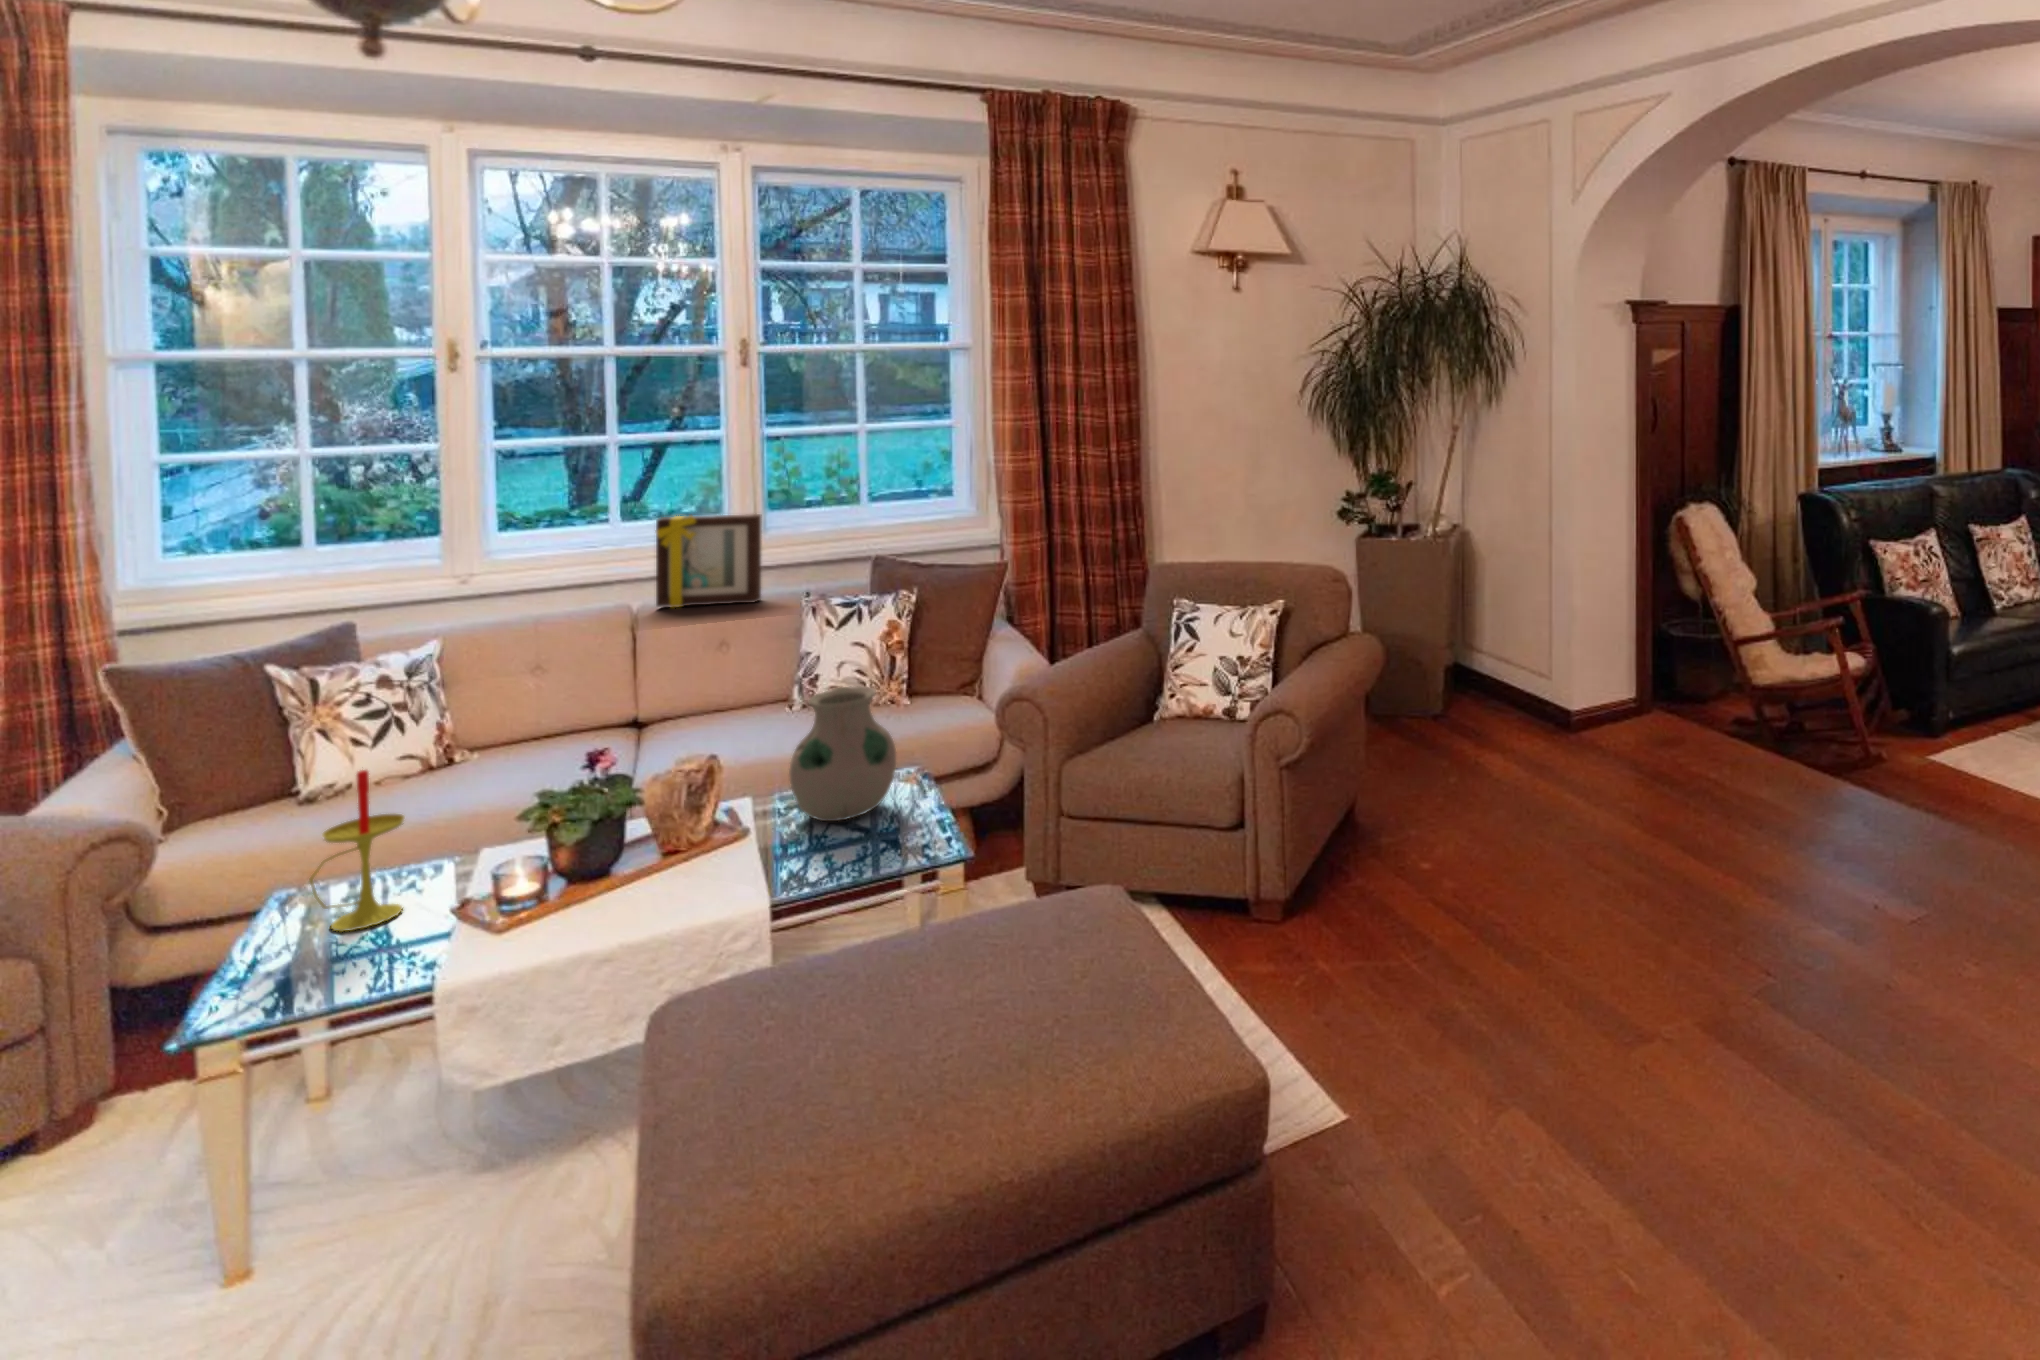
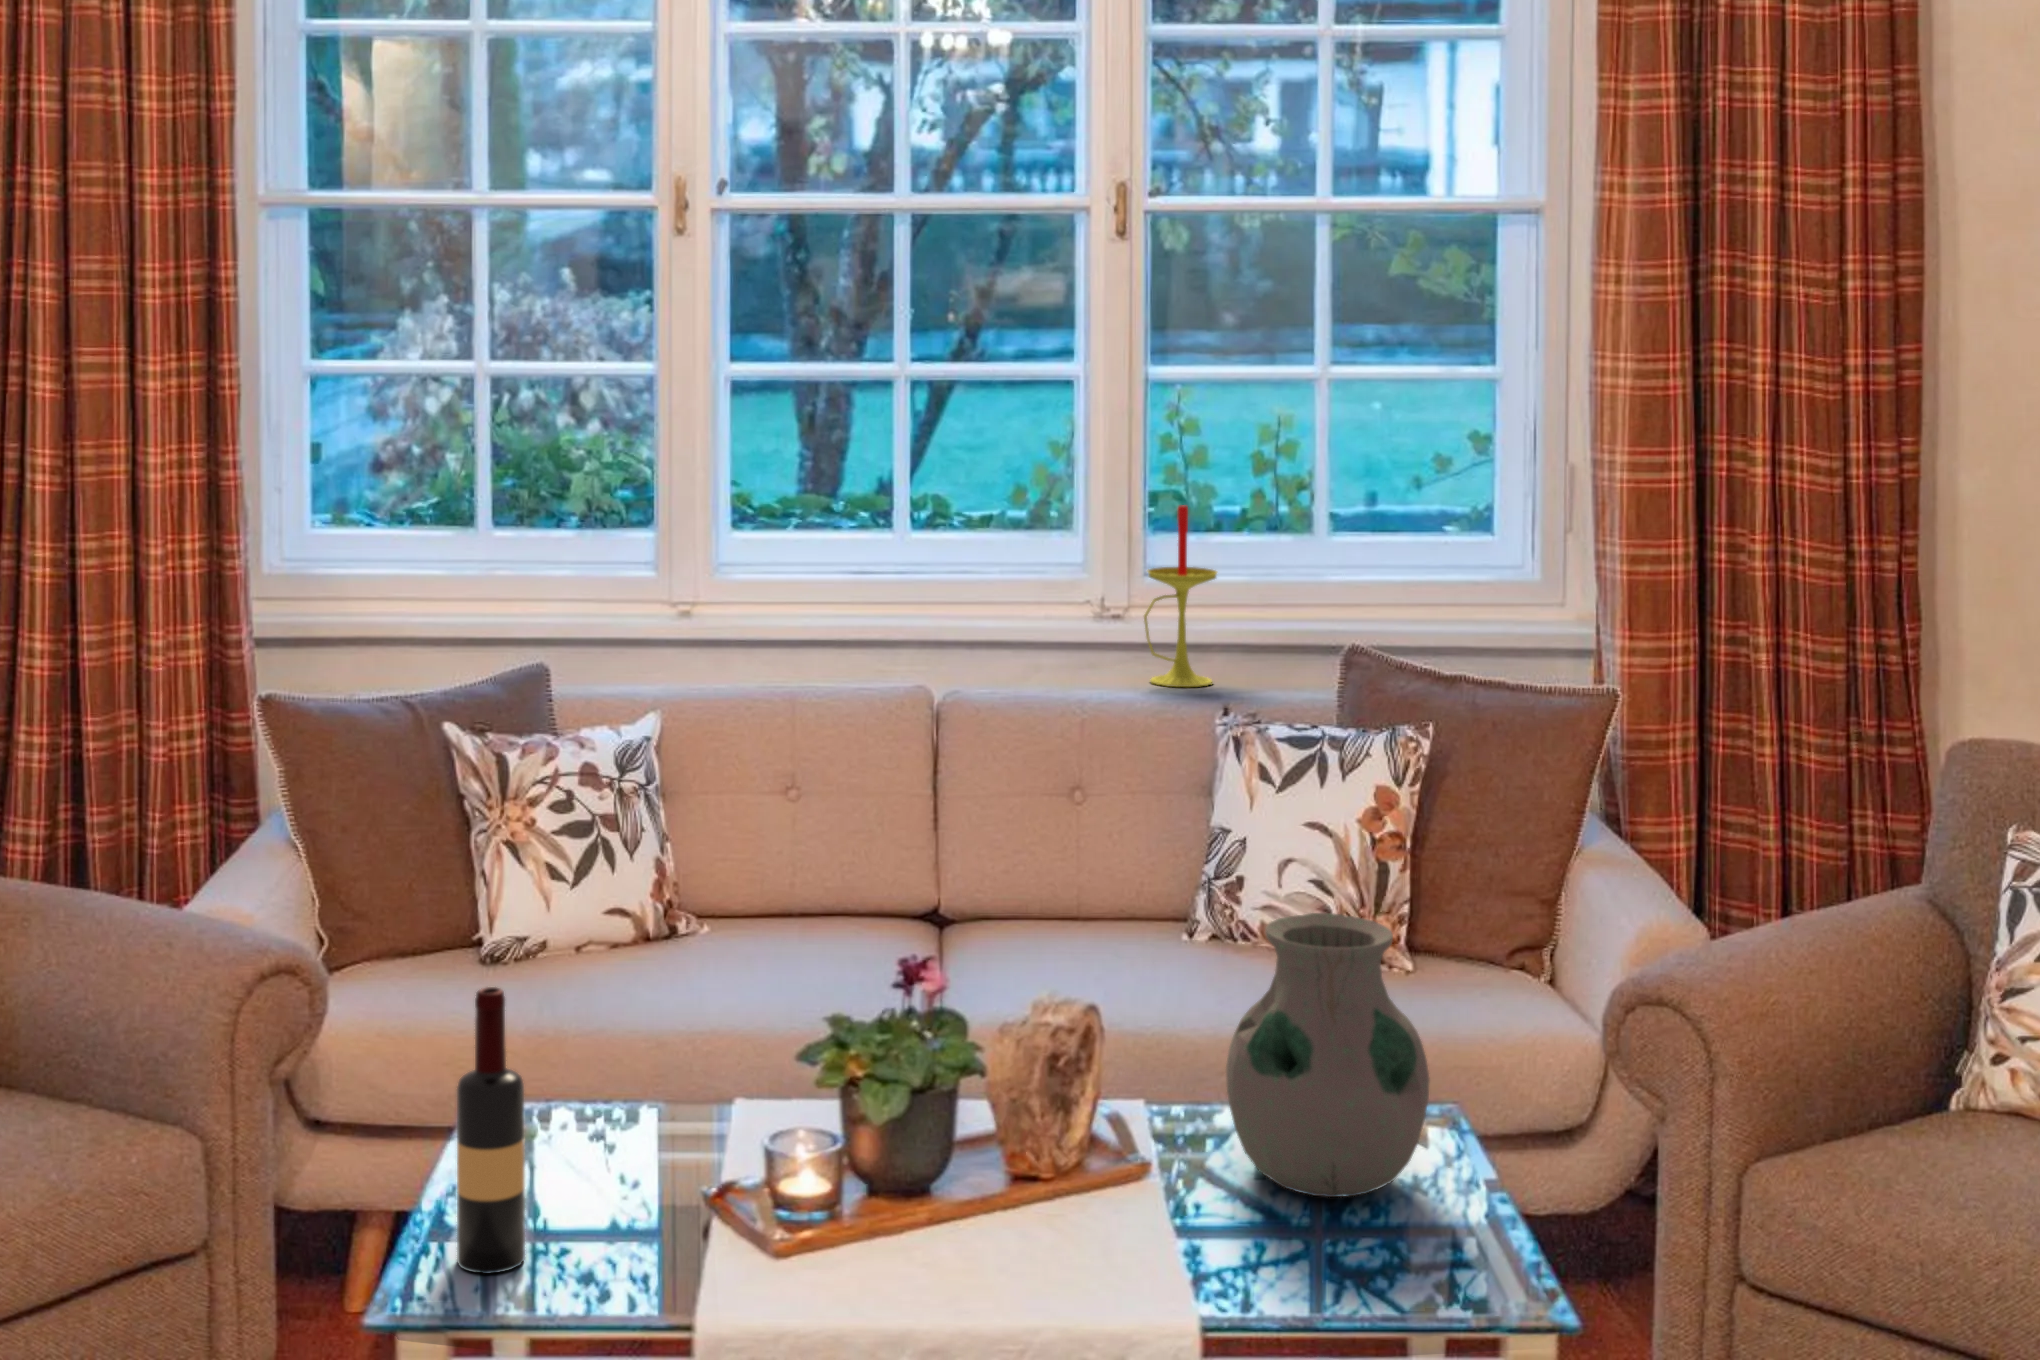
picture frame: present [656,514,761,607] -> none [964,524,1141,711]
candle: present [310,770,404,931] -> present [1144,505,1217,687]
wine bottle: none [259,820,318,989] -> present [457,987,525,1274]

